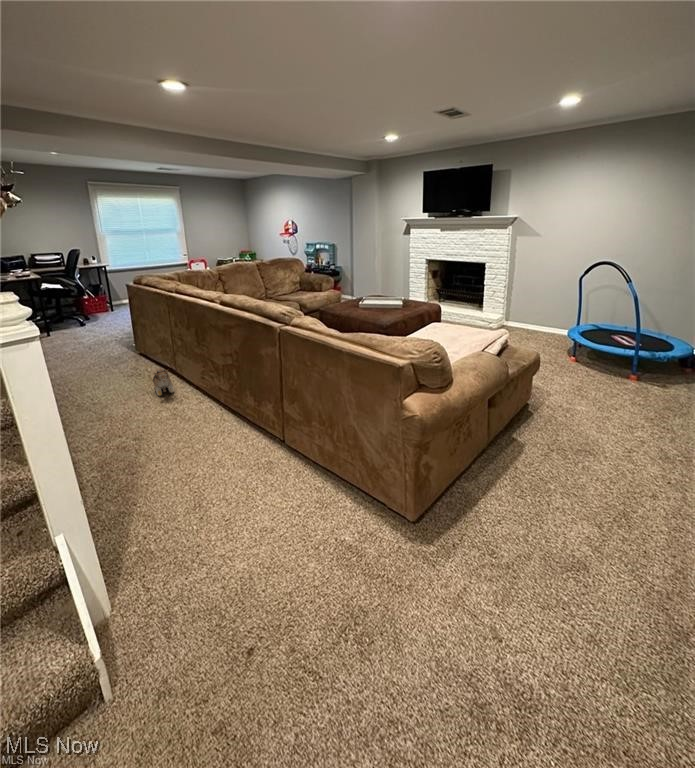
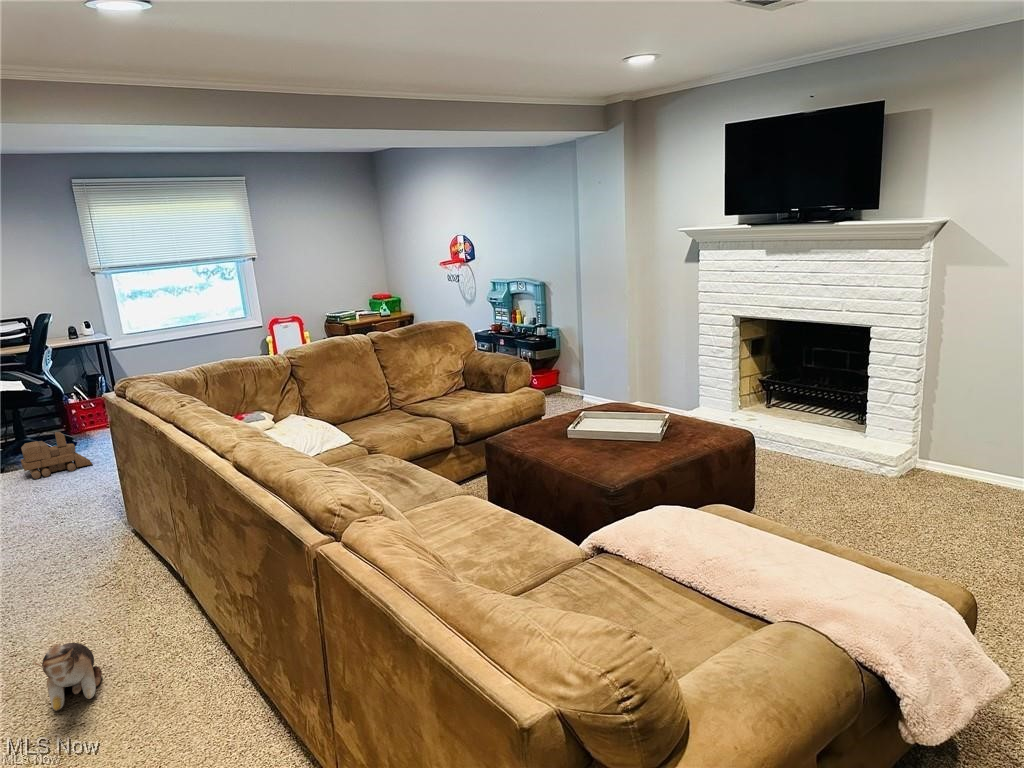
toy train: none [77,308,114,330] -> present [21,432,92,479]

